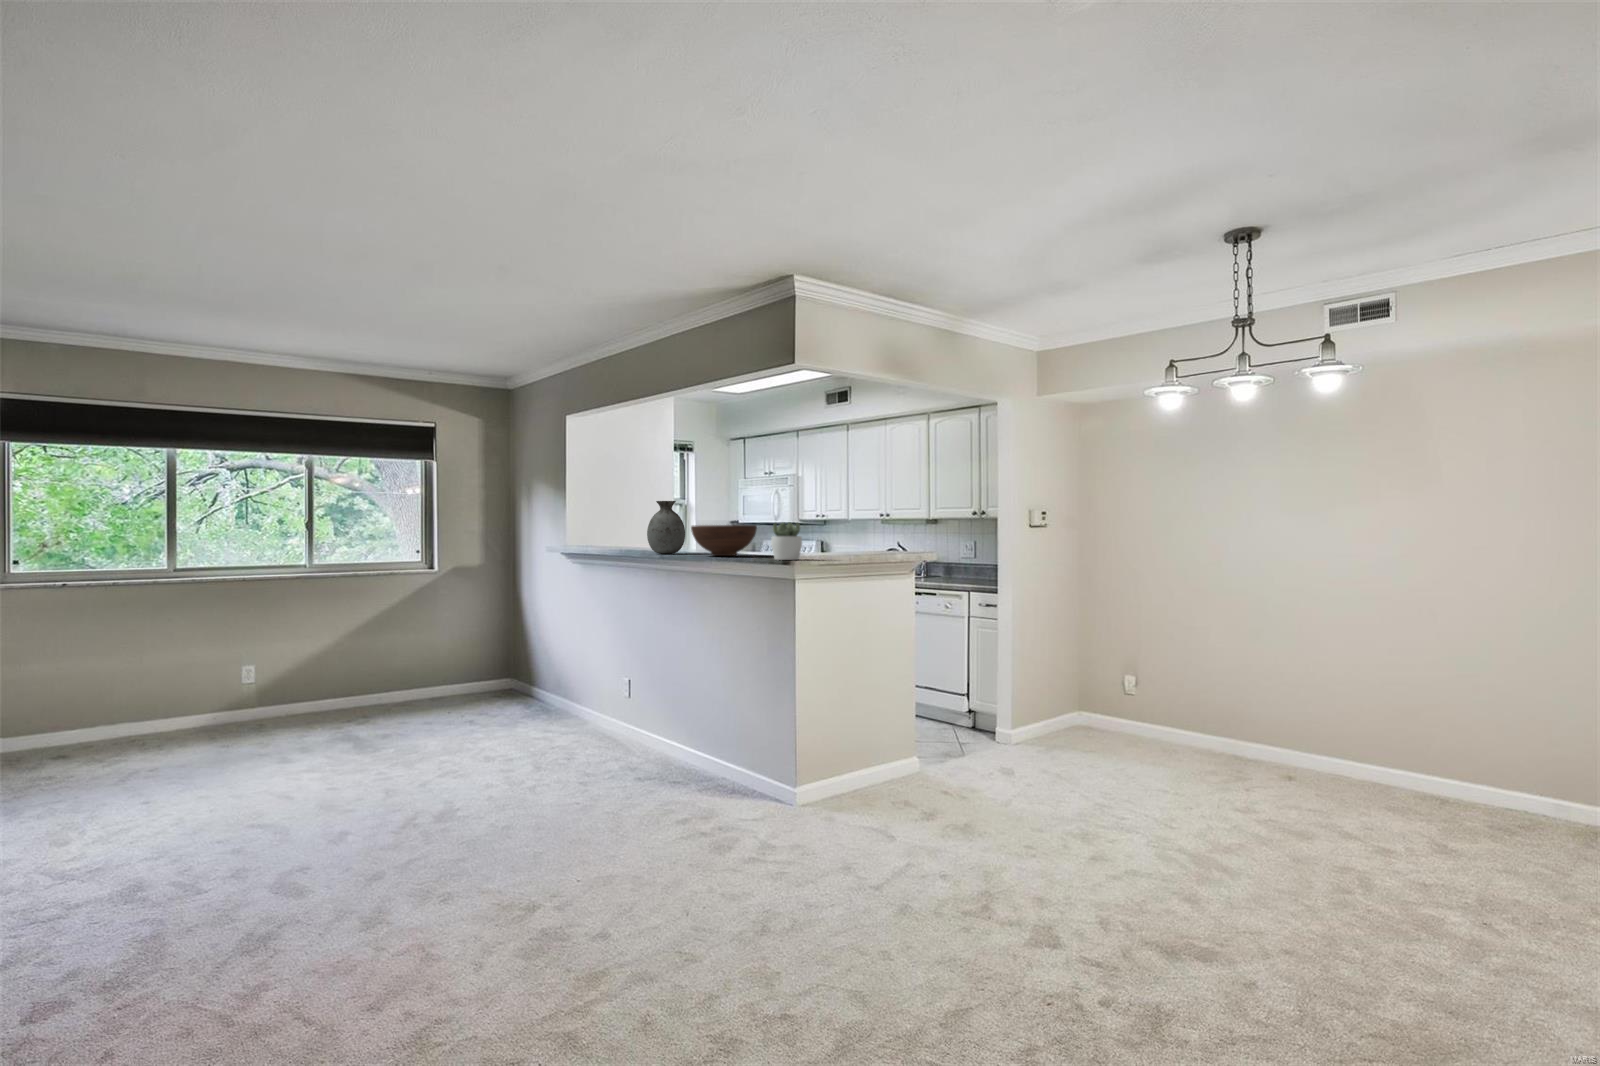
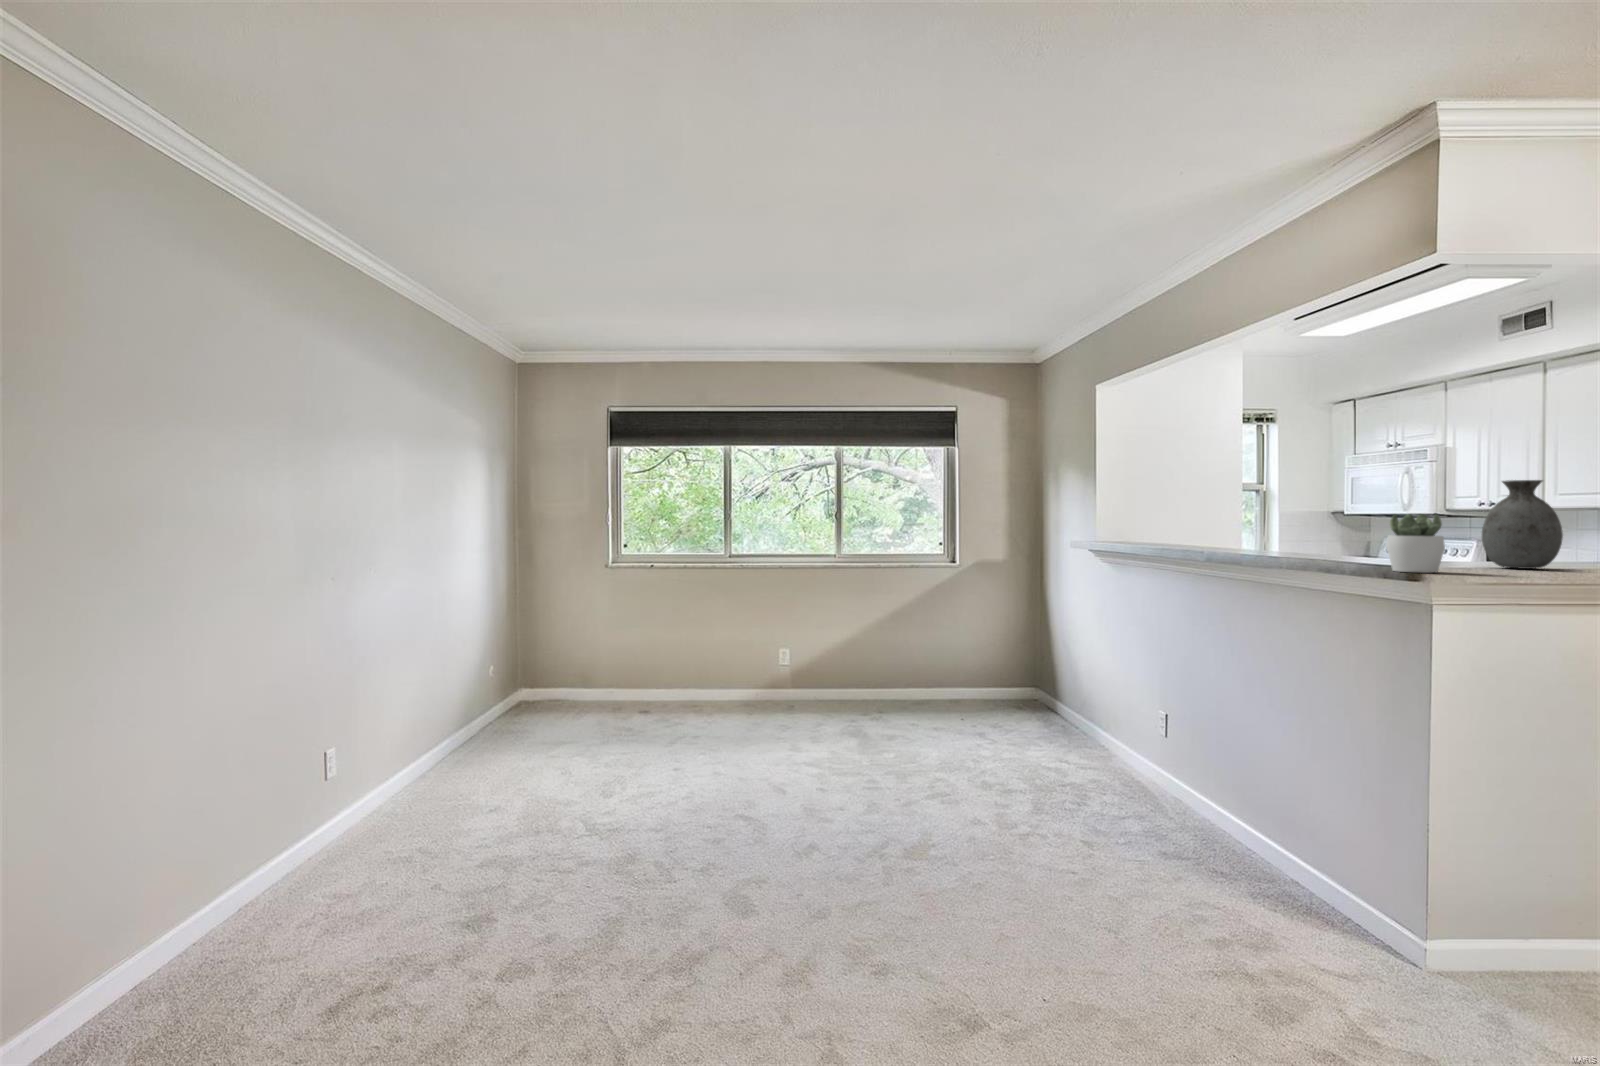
vase: present [647,501,685,554] -> present [1482,480,1563,569]
fruit bowl: present [691,525,757,556] -> none [1256,518,1364,562]

